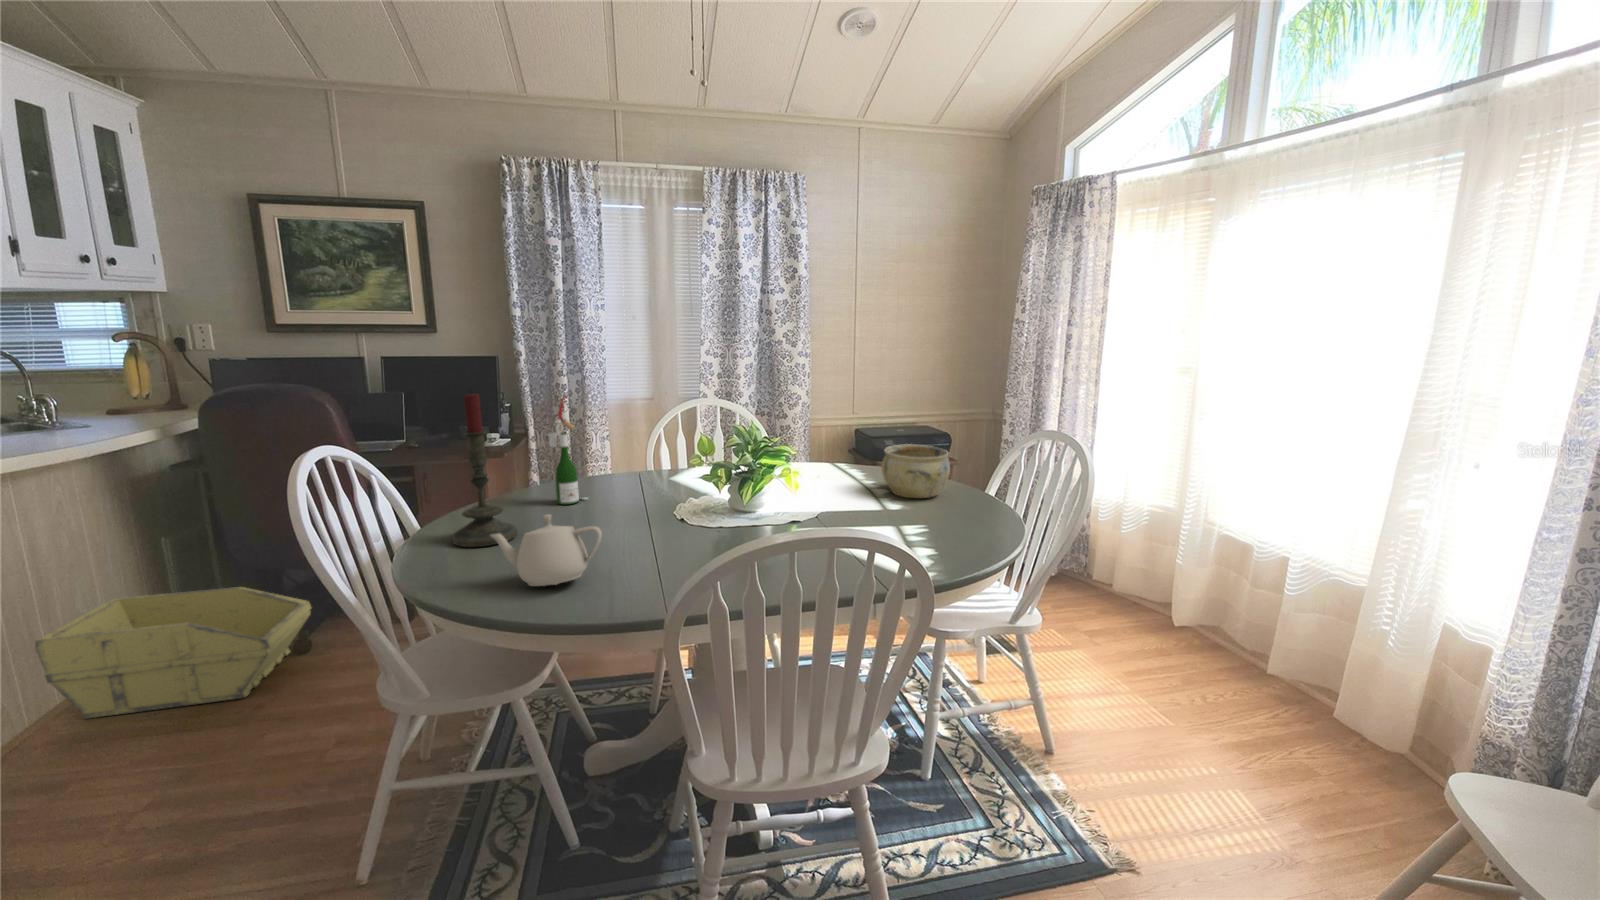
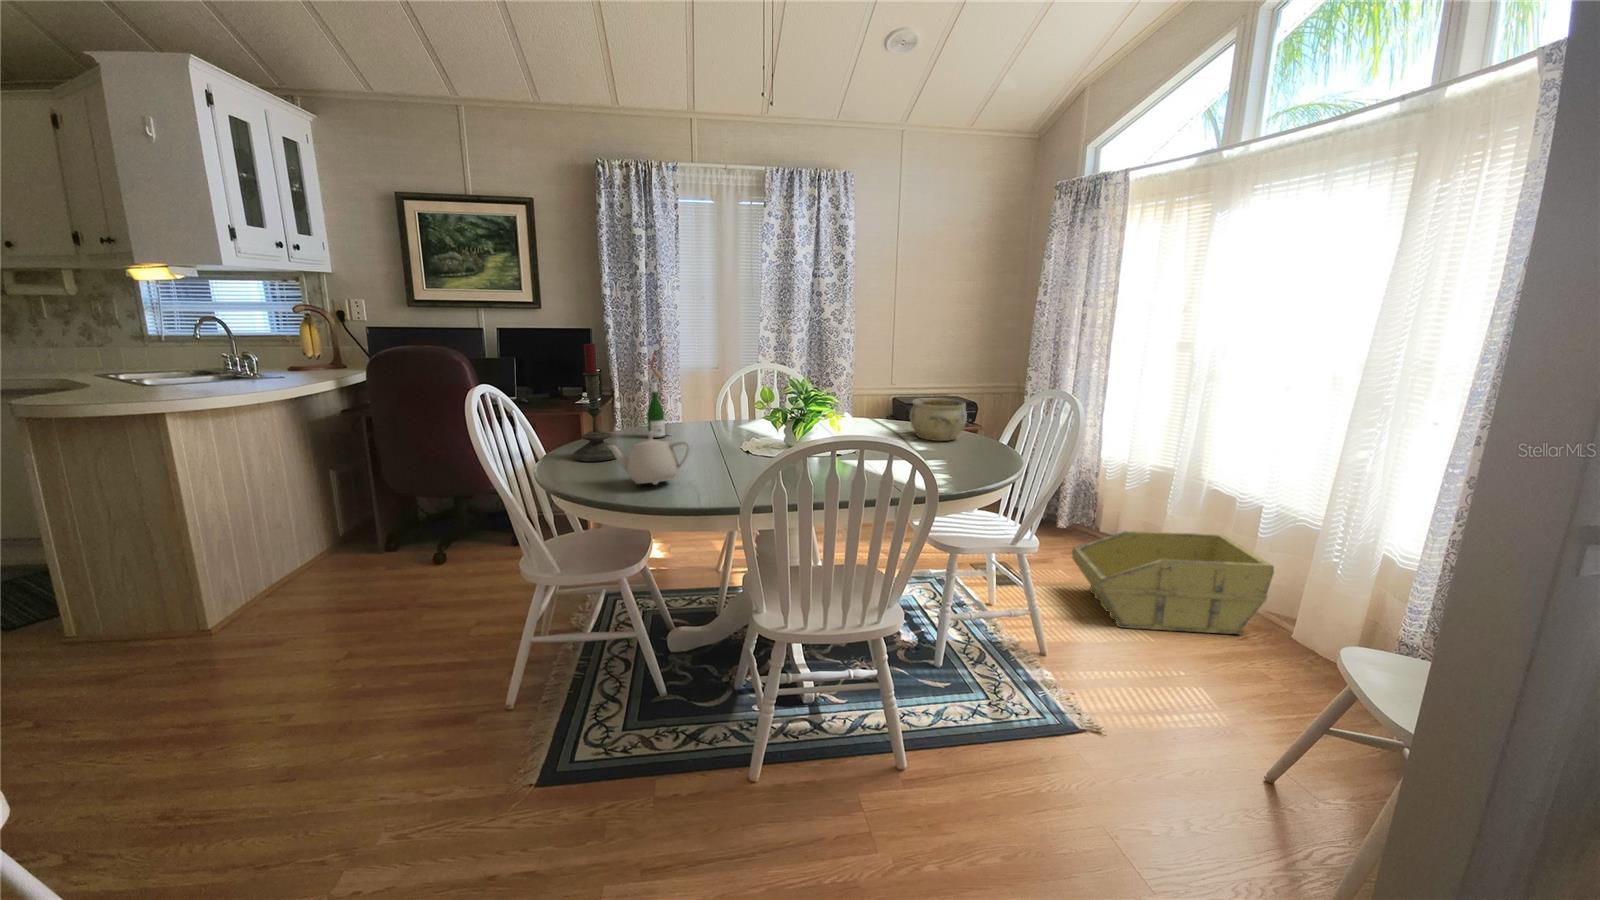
storage bin: present [35,587,311,719] -> present [1072,531,1274,634]

